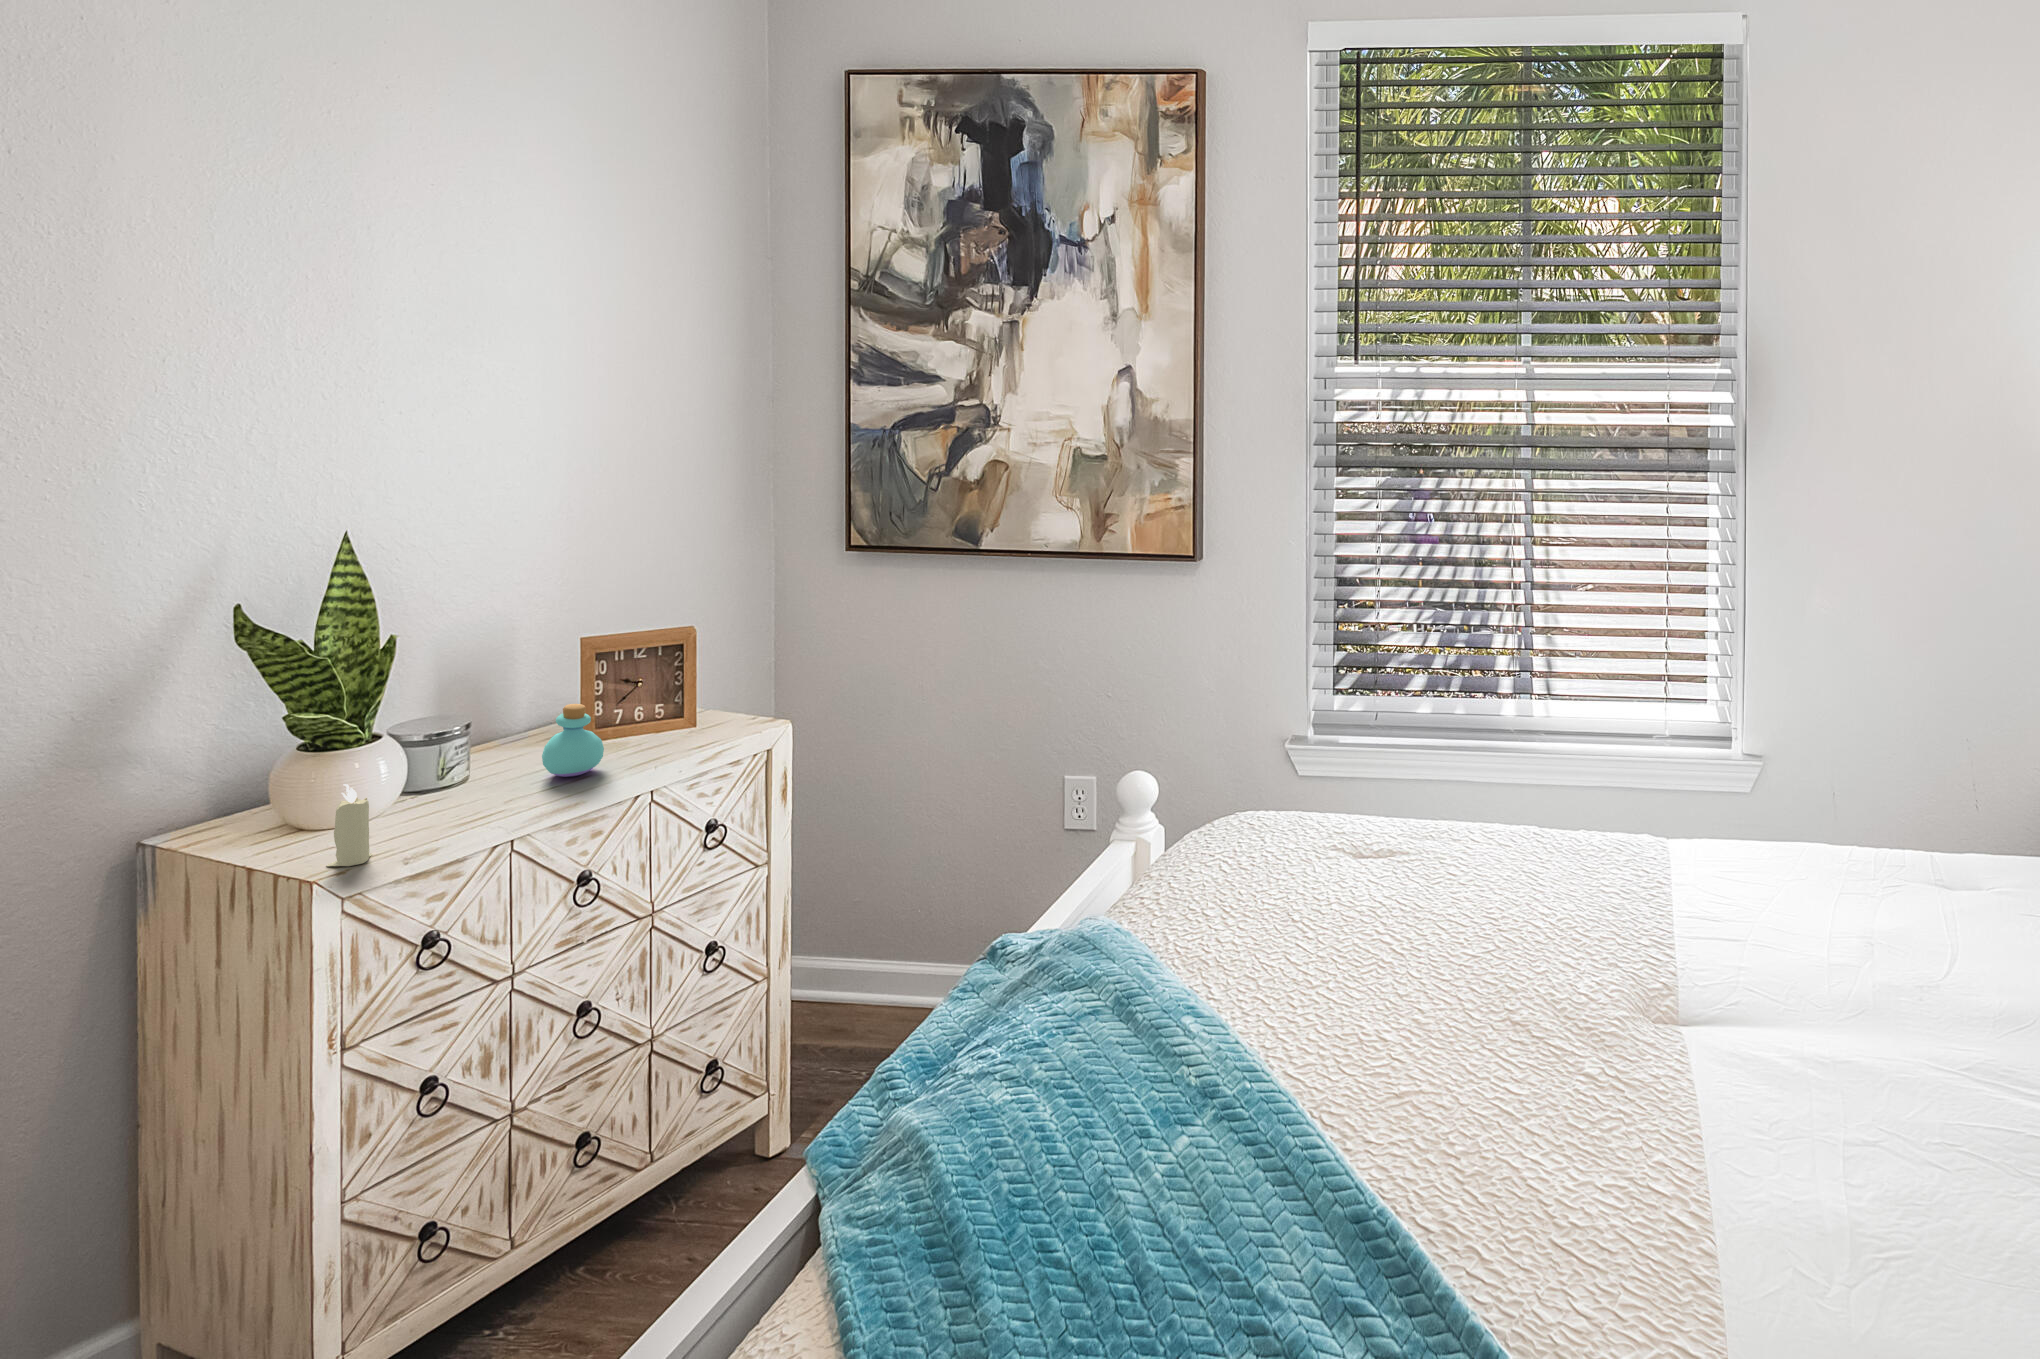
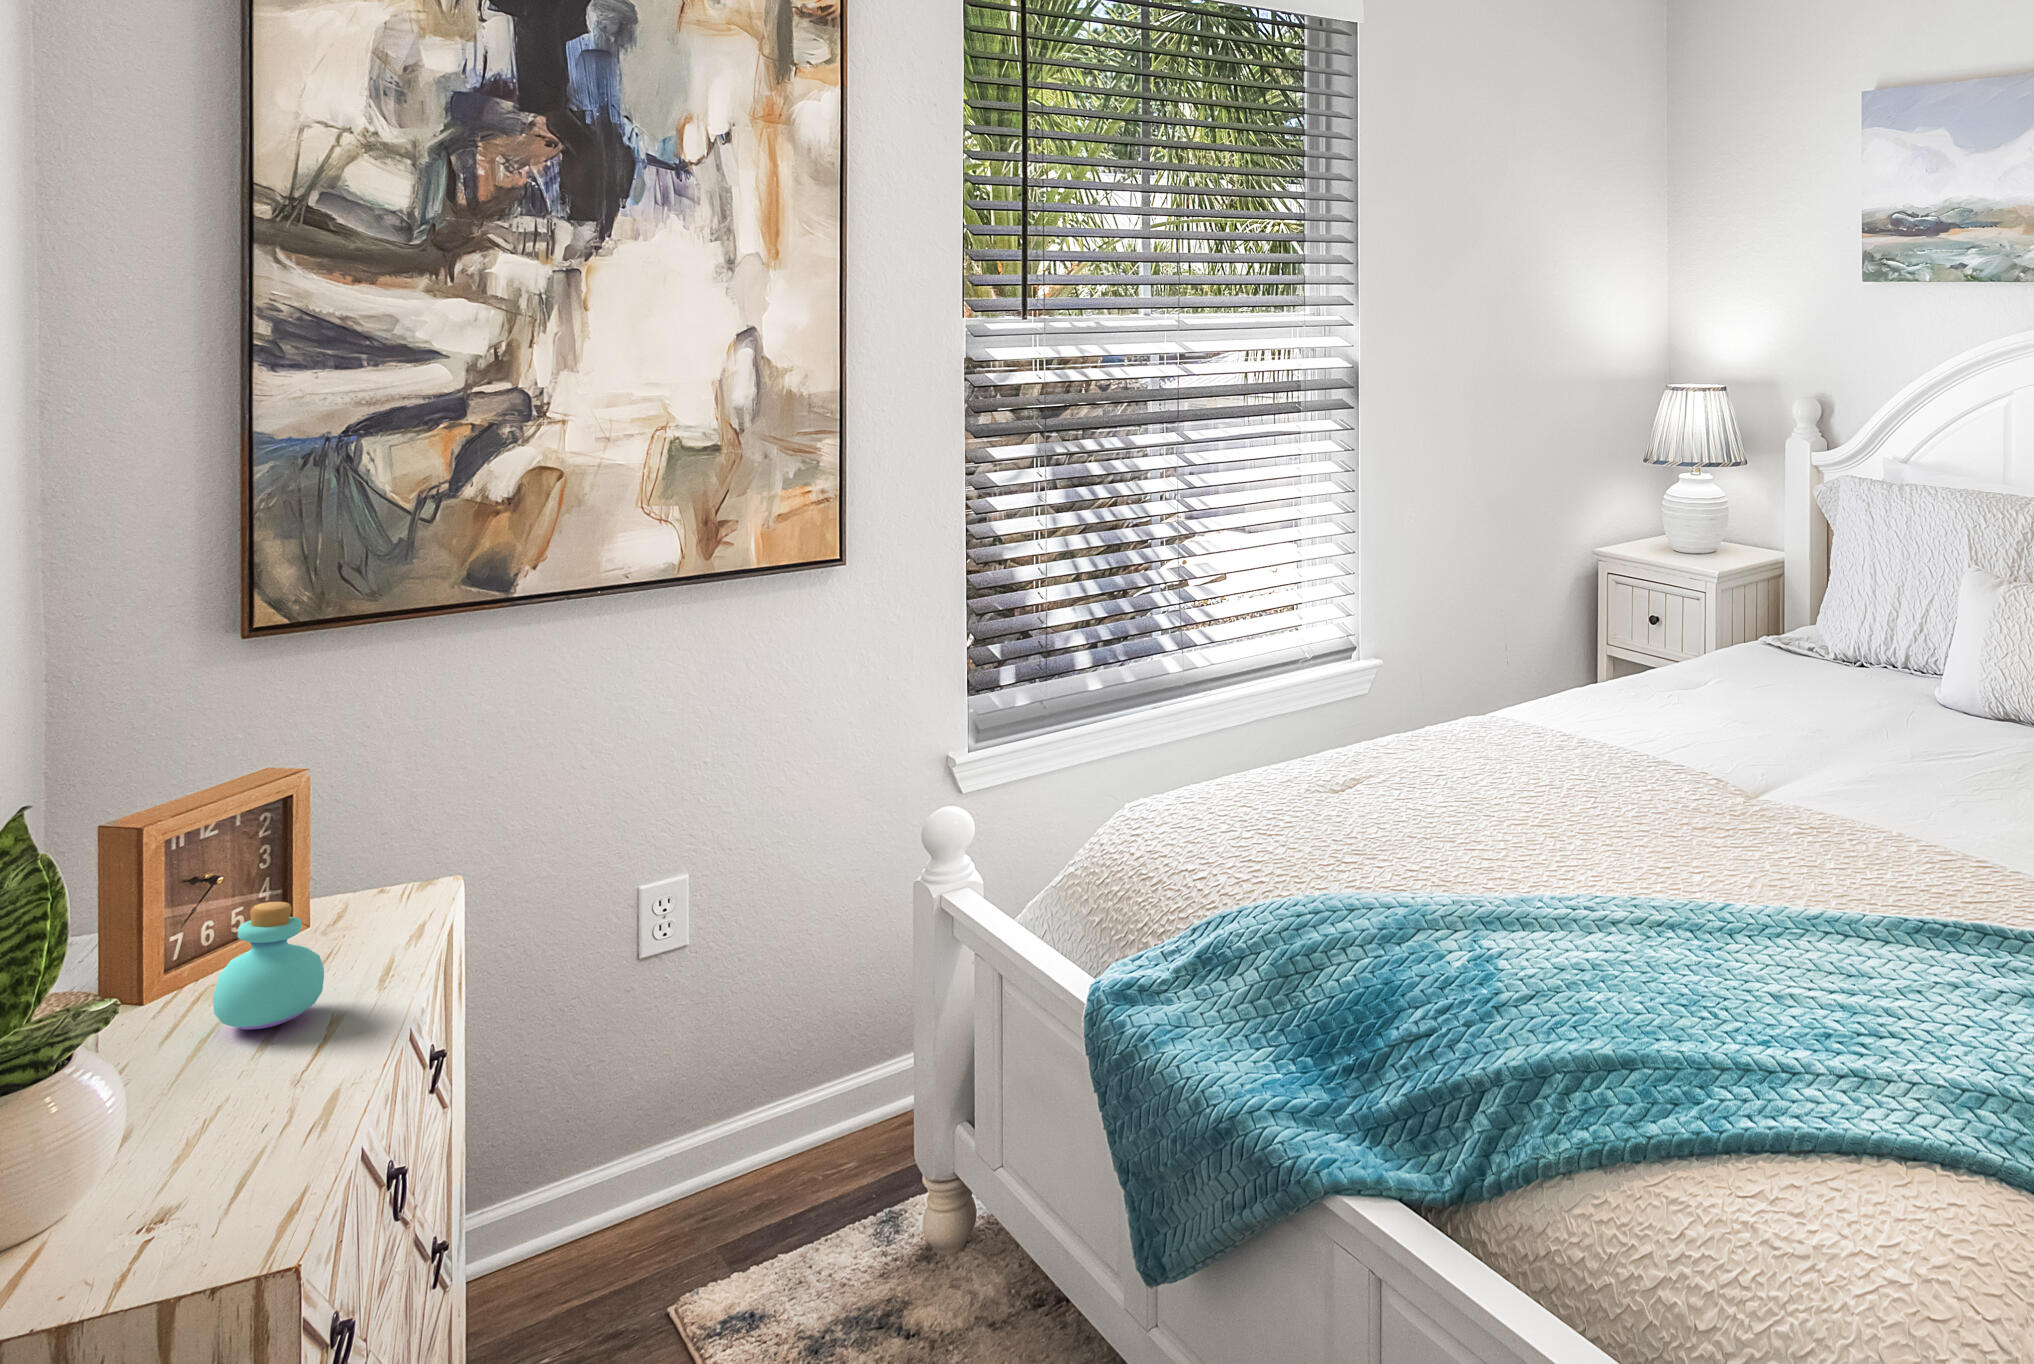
candle: present [326,784,372,866] -> none [179,1077,248,1239]

